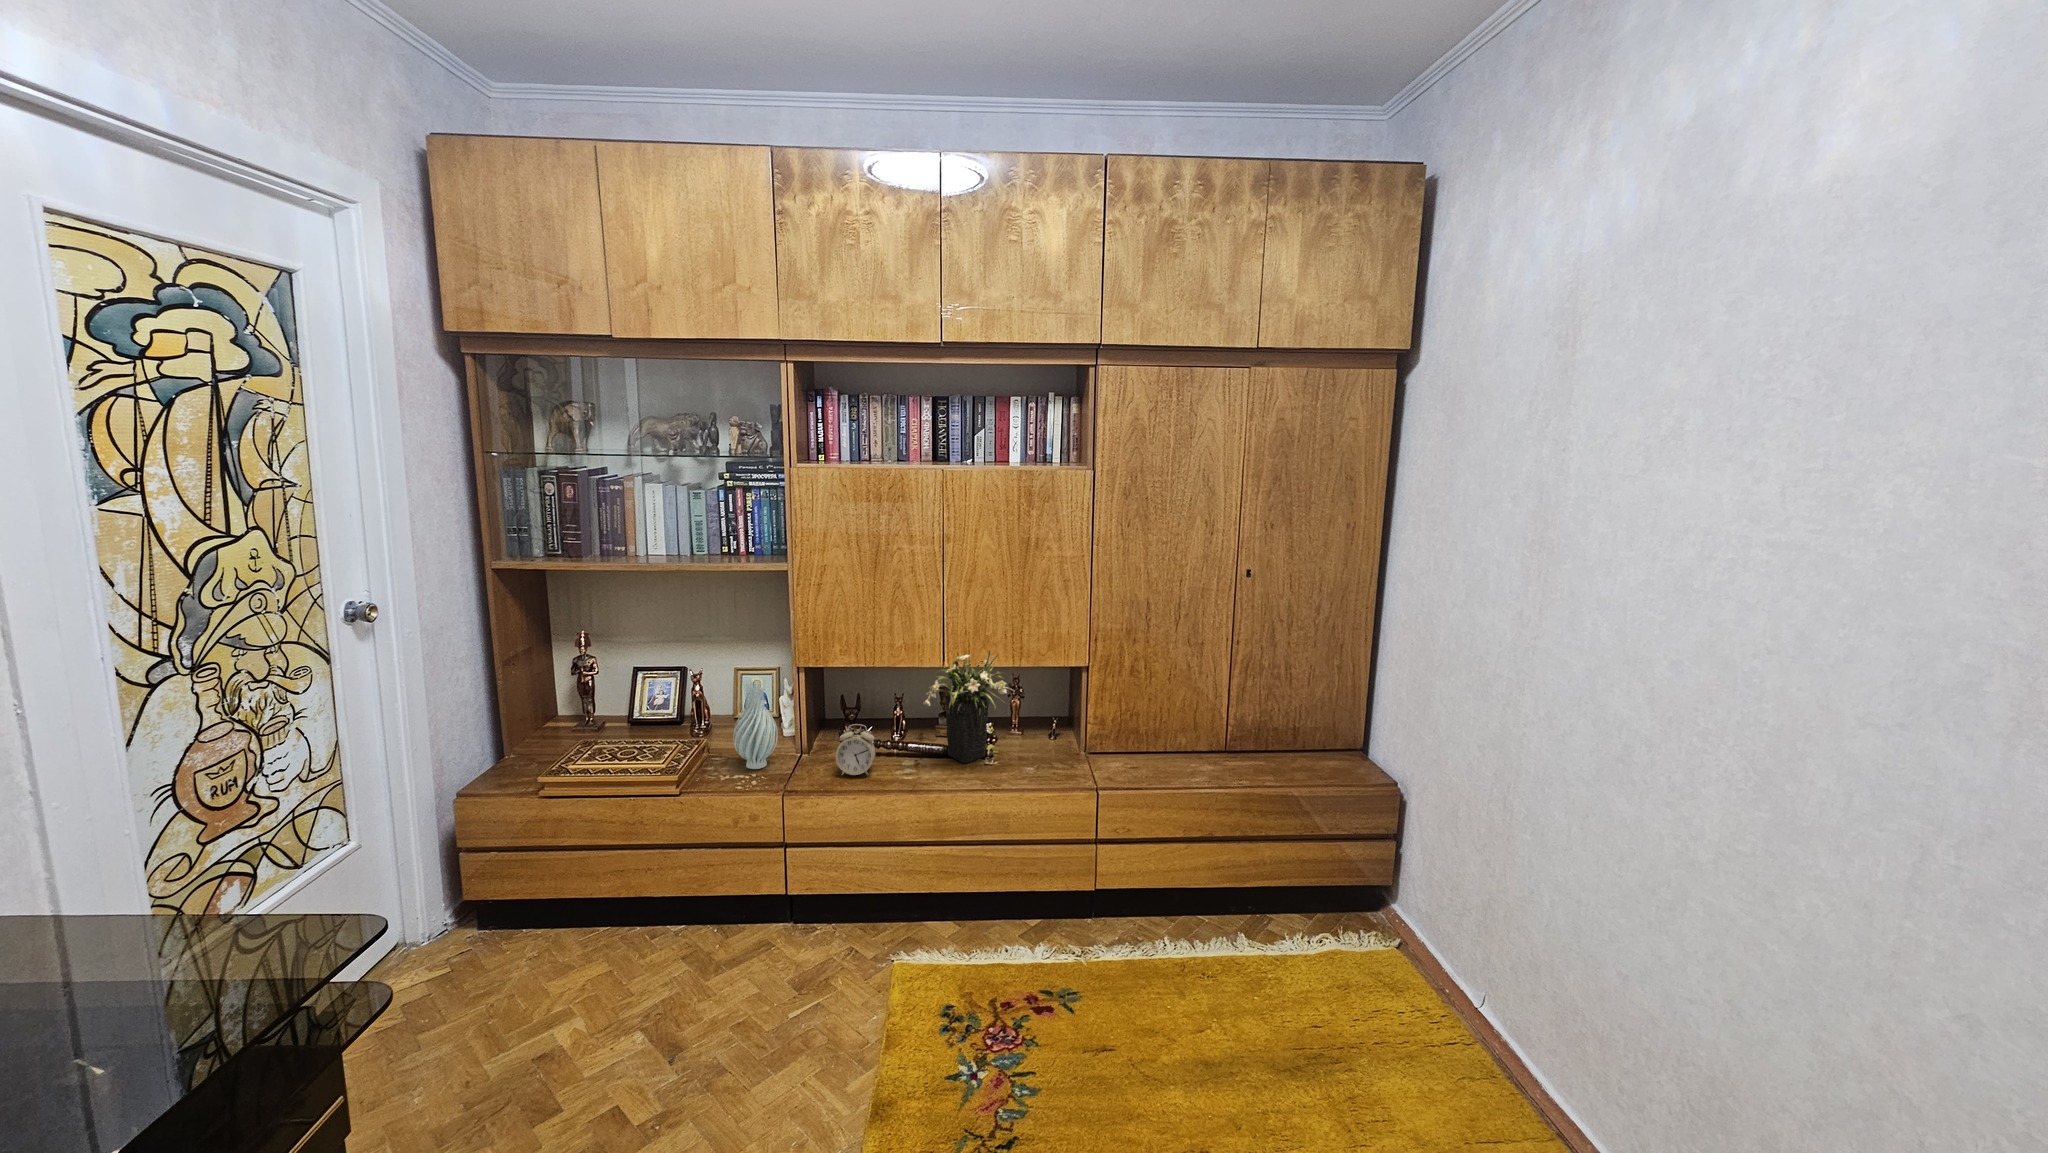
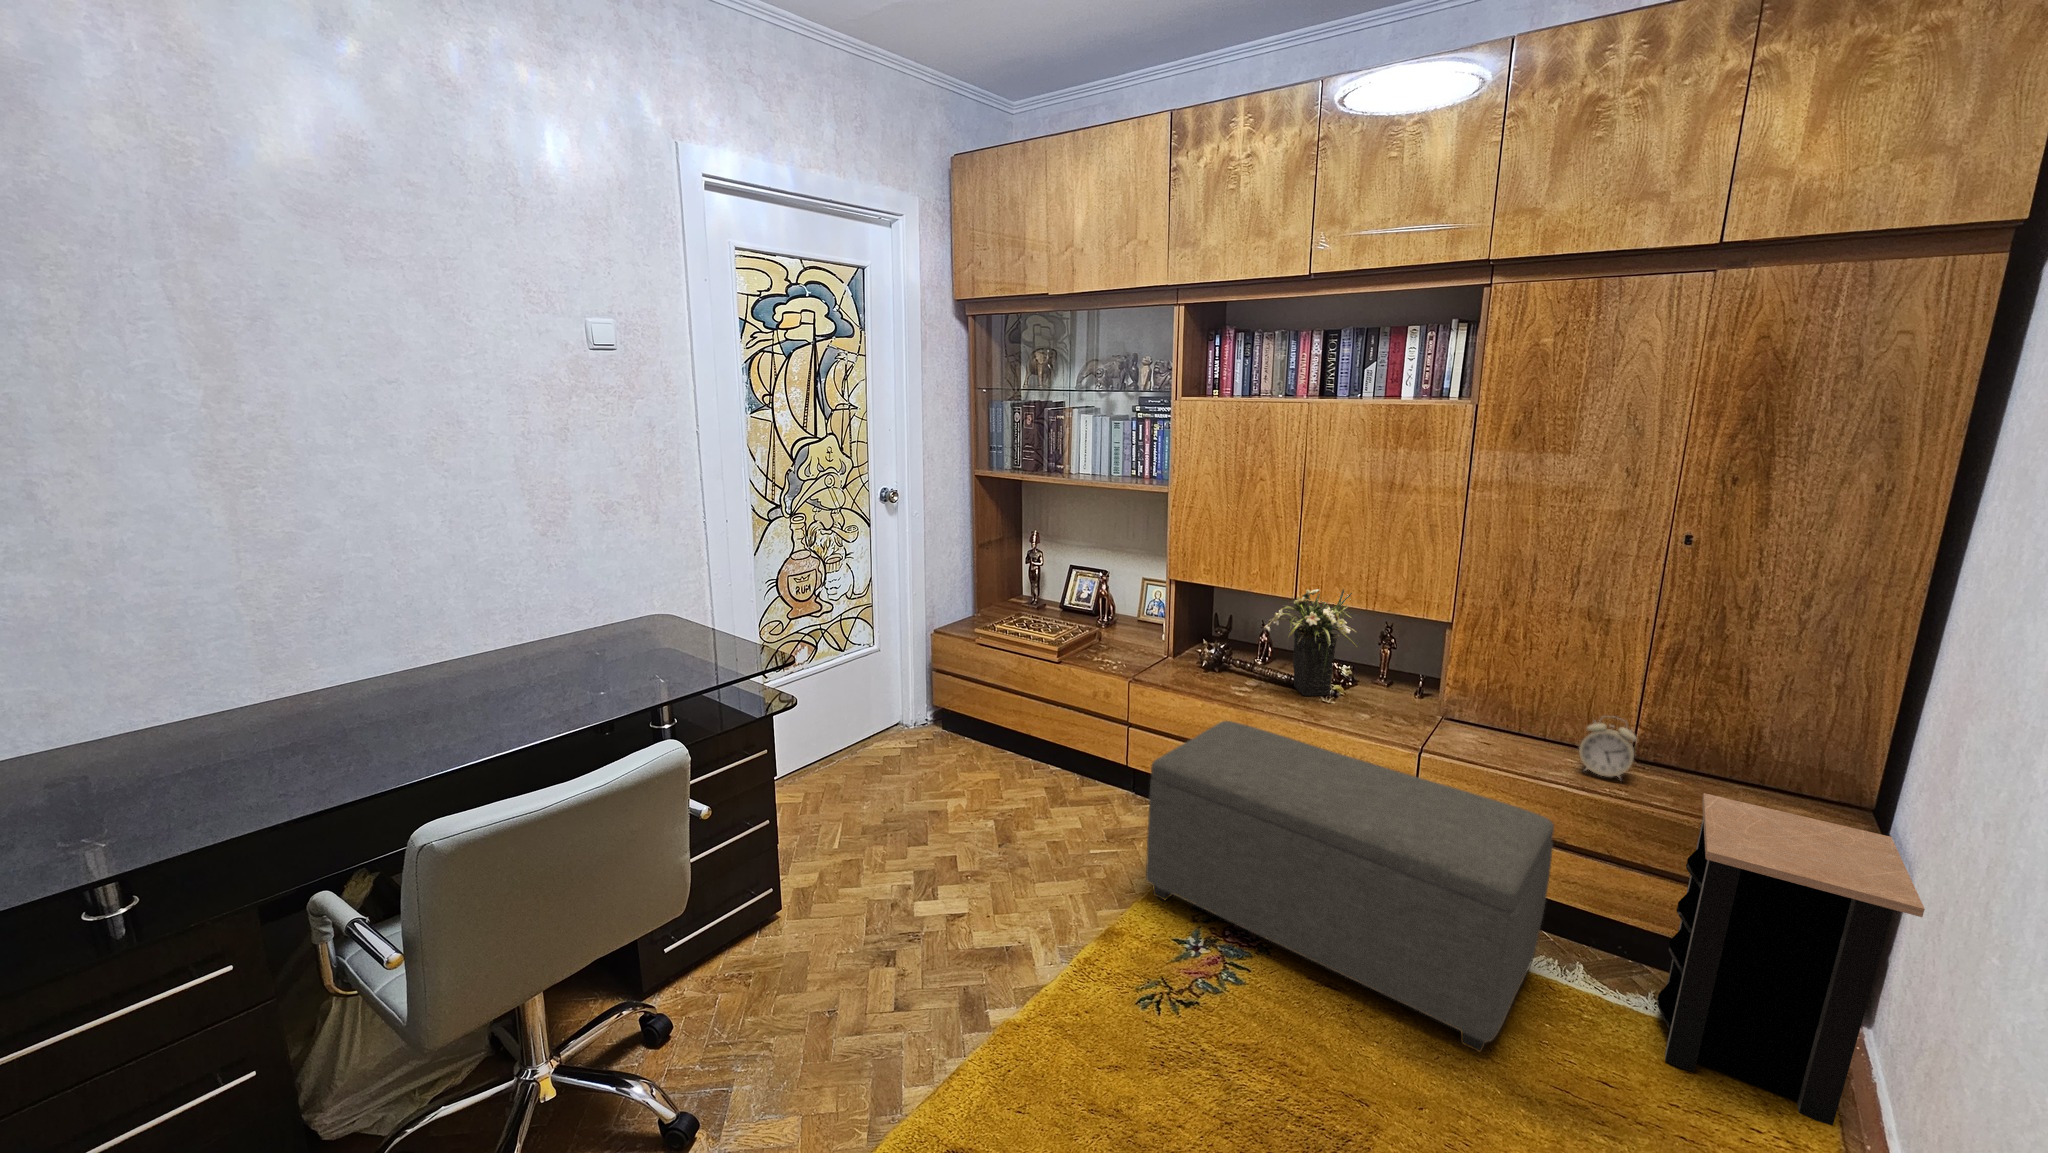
vase: present [733,677,778,769] -> none [1112,580,1148,660]
alarm clock: present [836,724,876,775] -> present [1579,716,1637,779]
side table: none [1293,770,1463,990] -> present [1657,793,1925,1126]
ottoman: none [884,811,1260,1050] -> present [1146,721,1554,1052]

